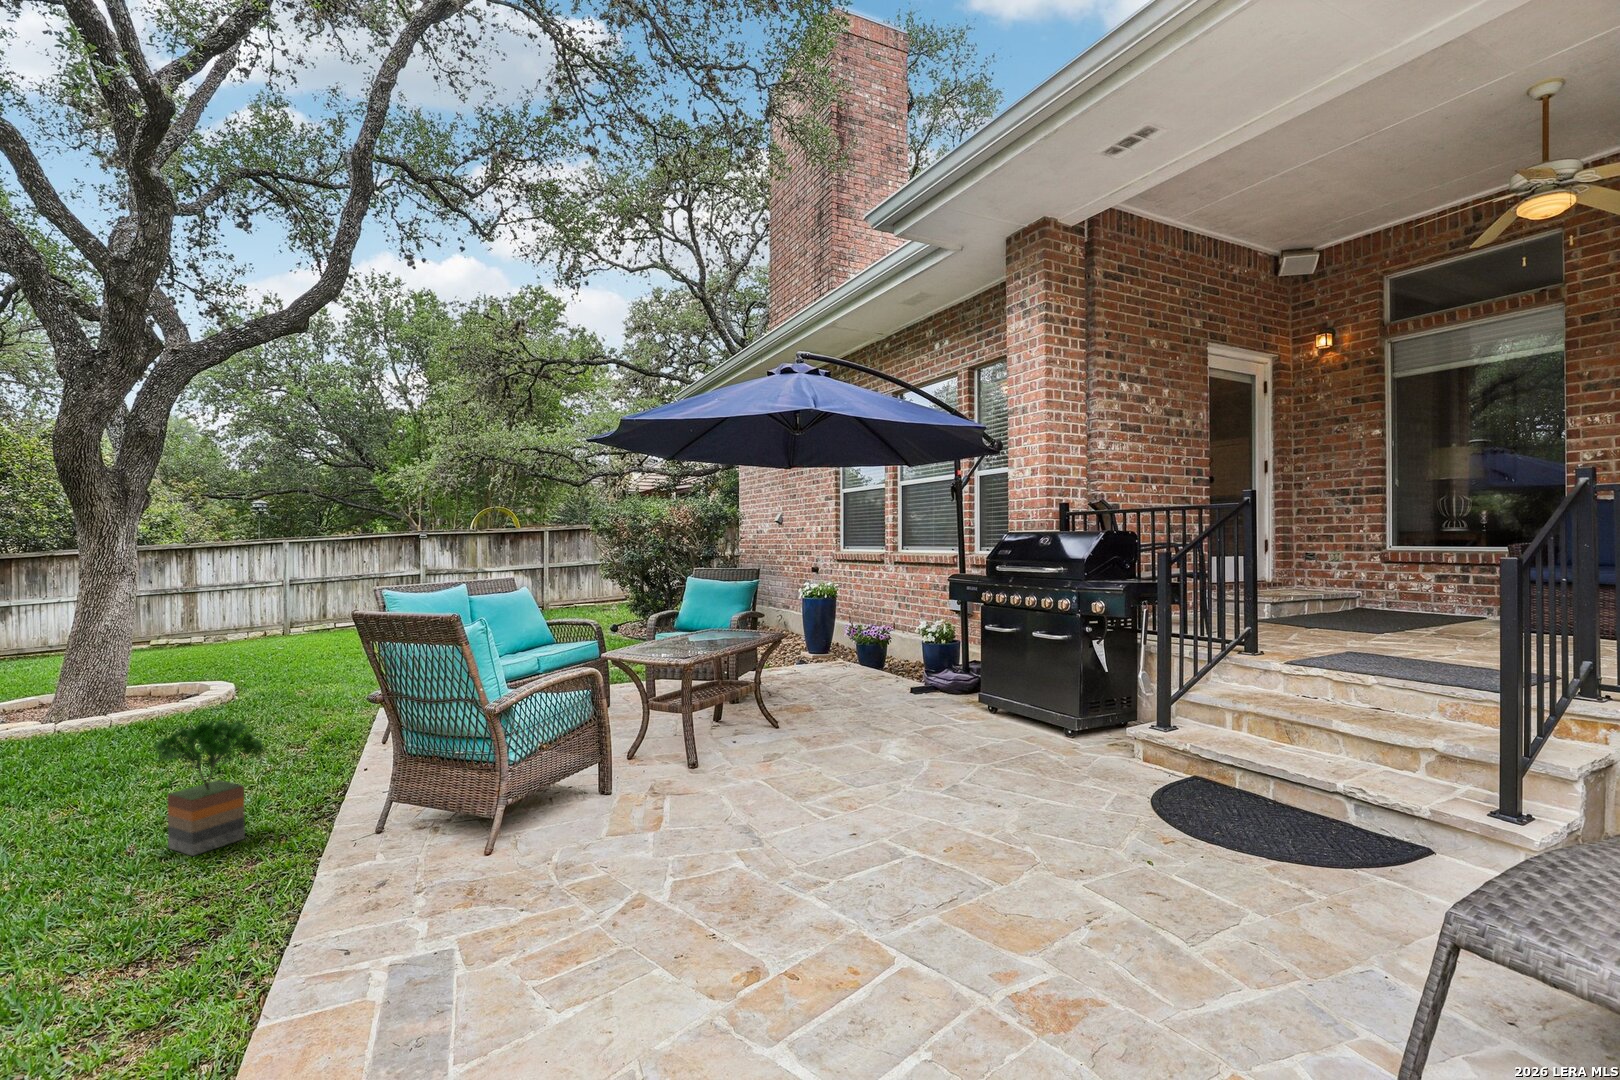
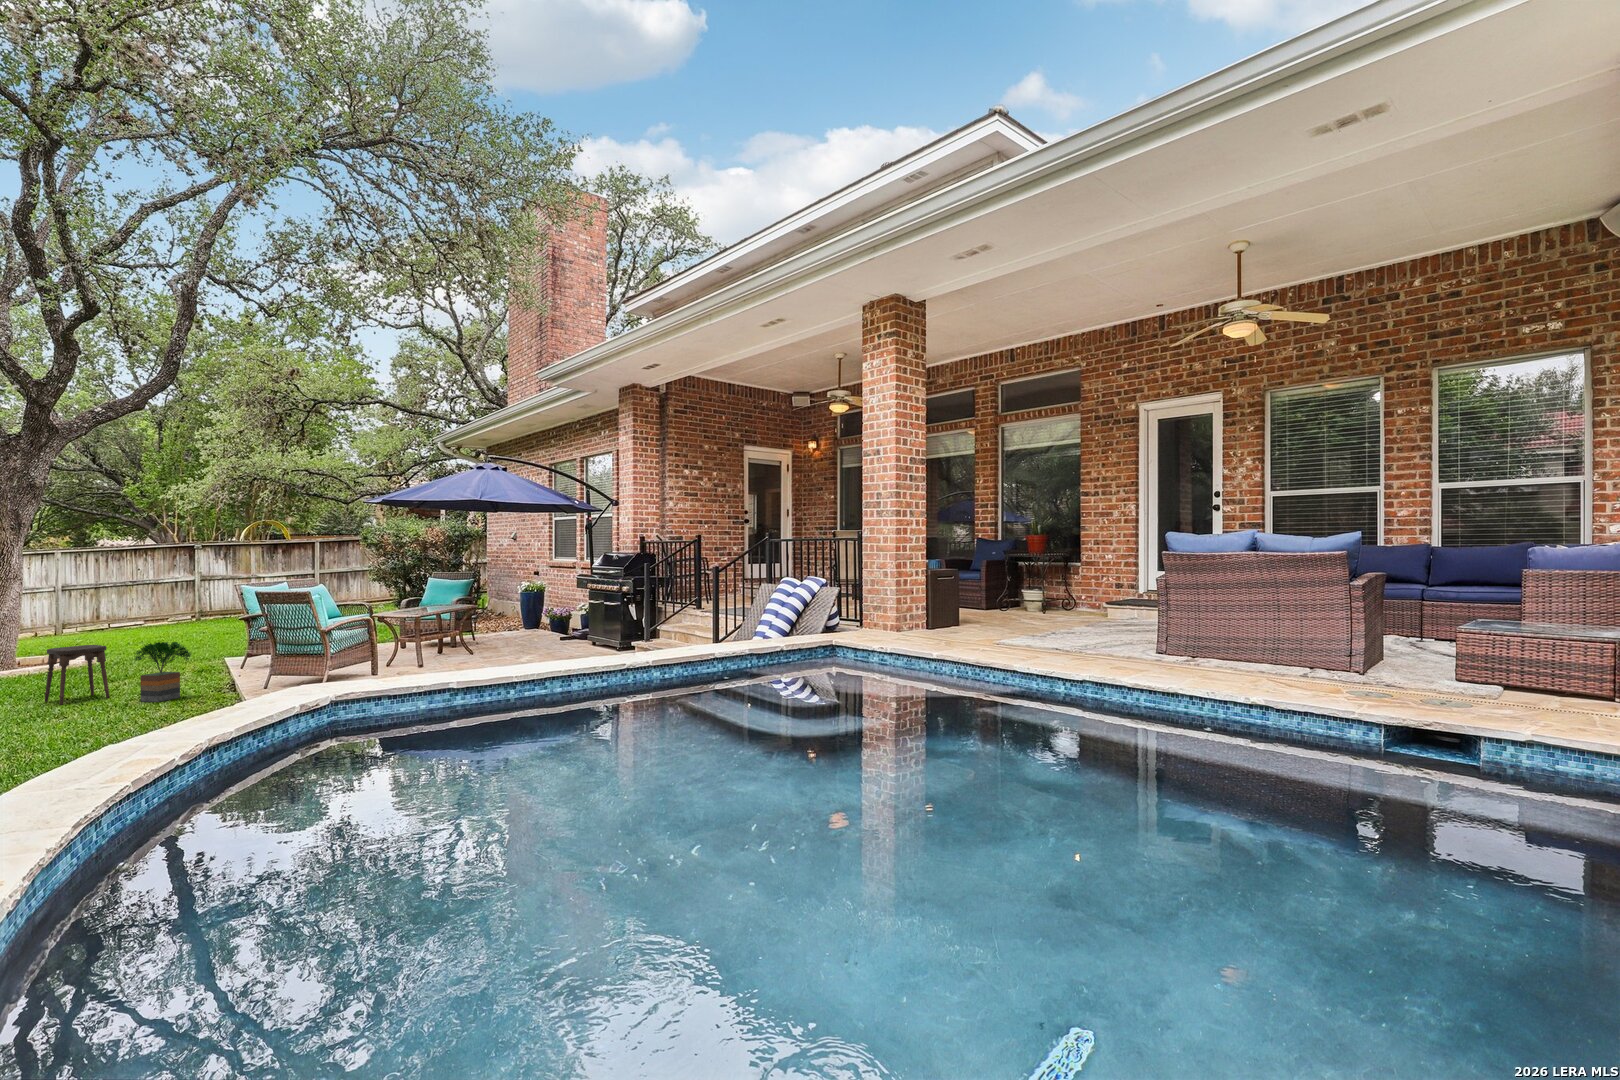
stool: none [31,713,141,846] -> present [45,645,109,705]

